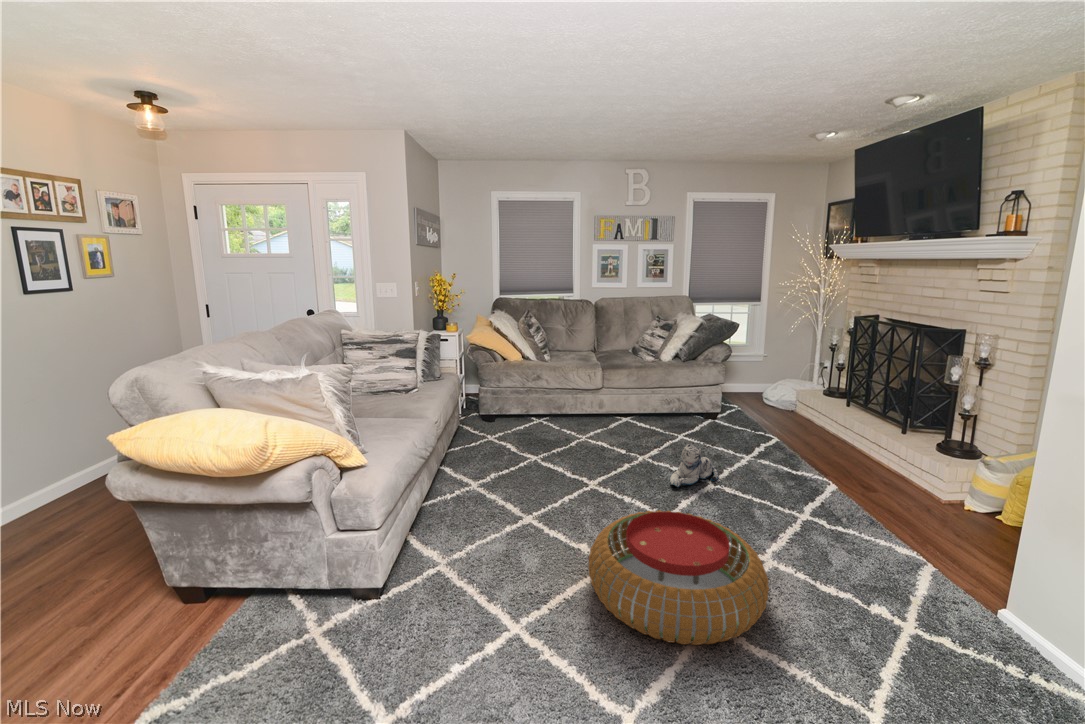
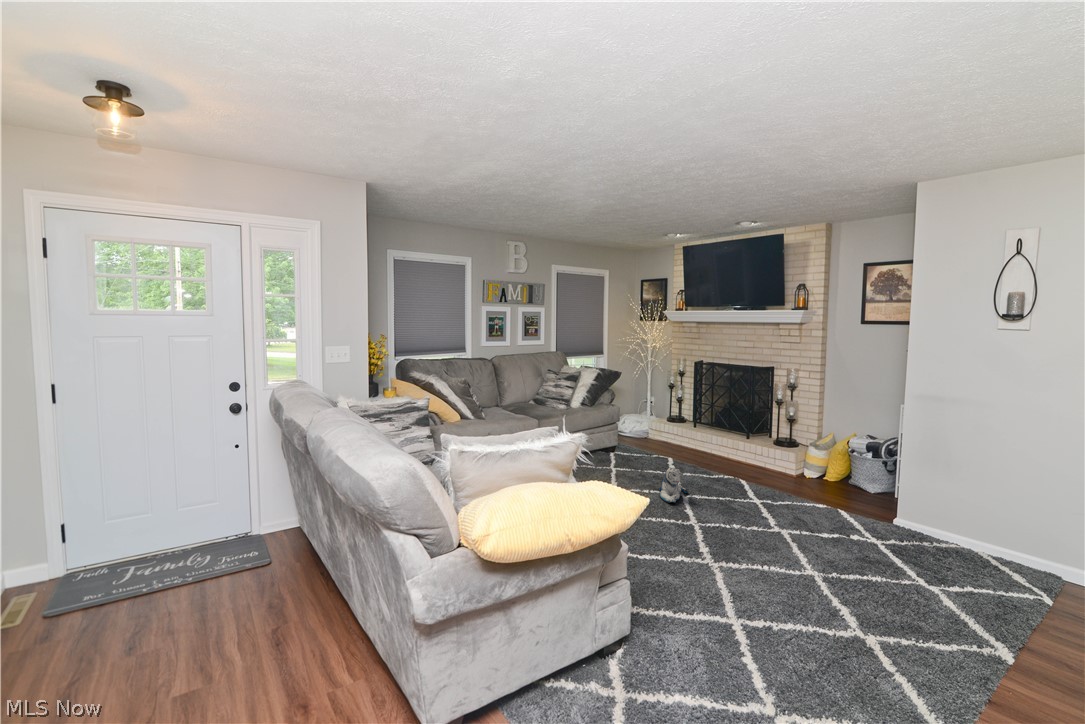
pouf: present [589,510,769,645] -> none [713,512,858,602]

